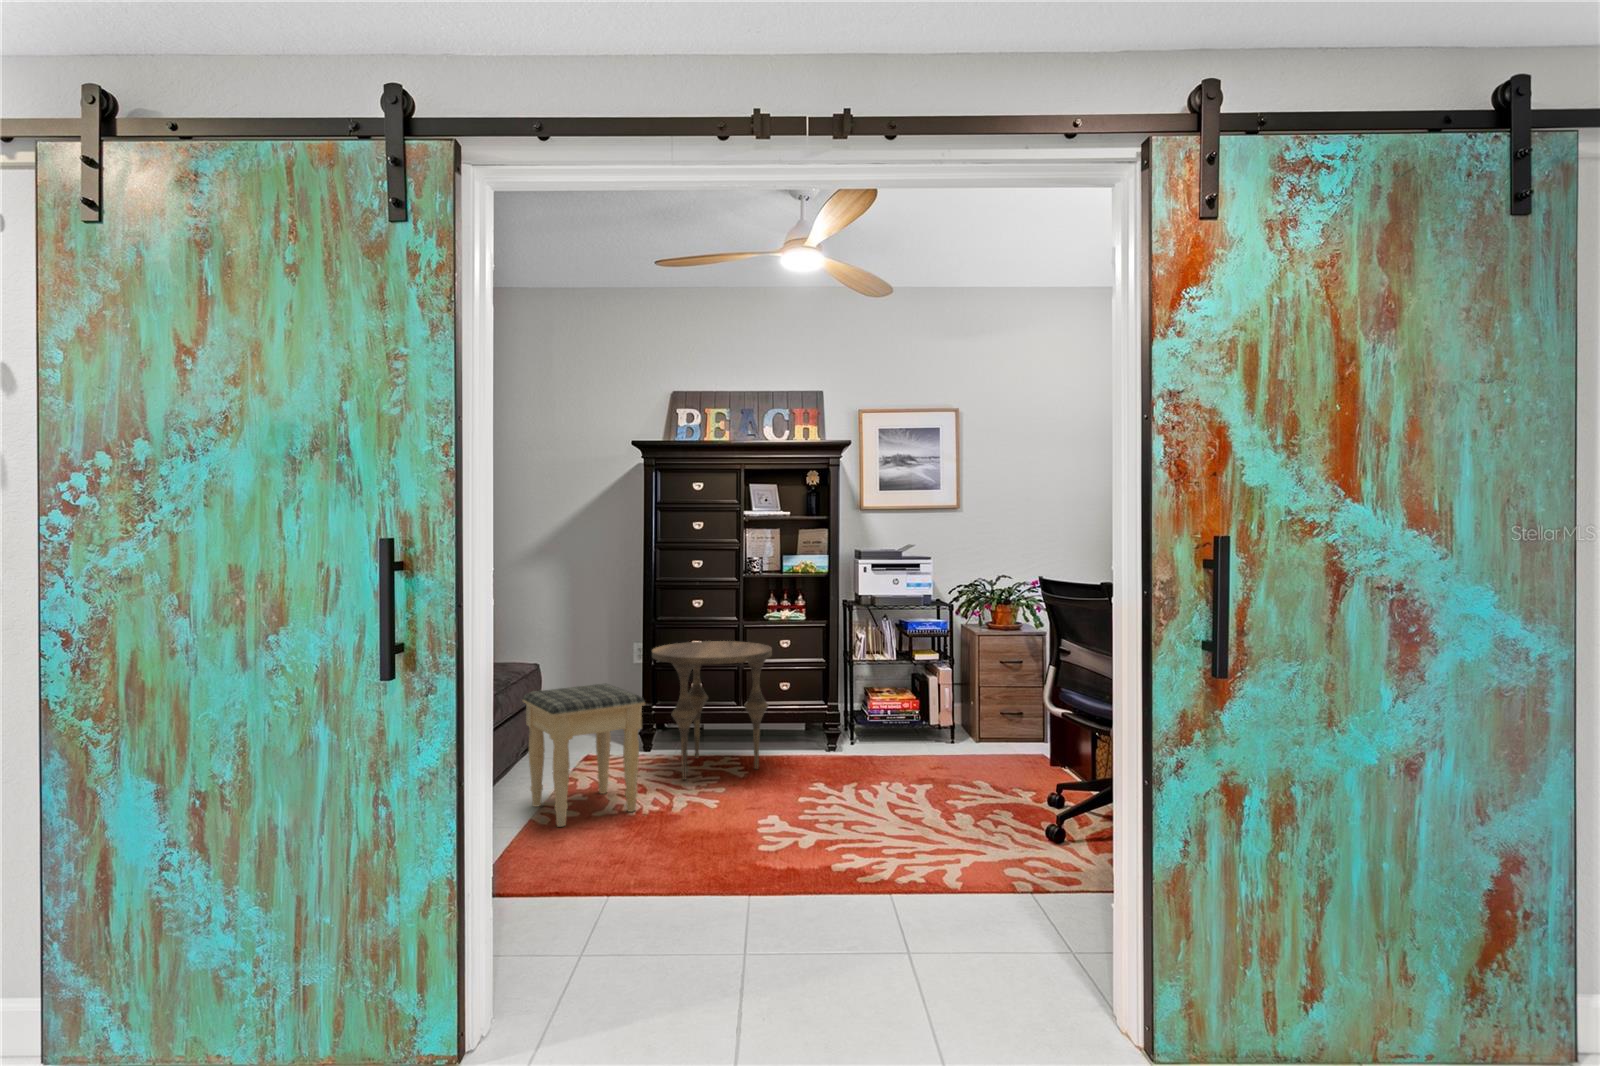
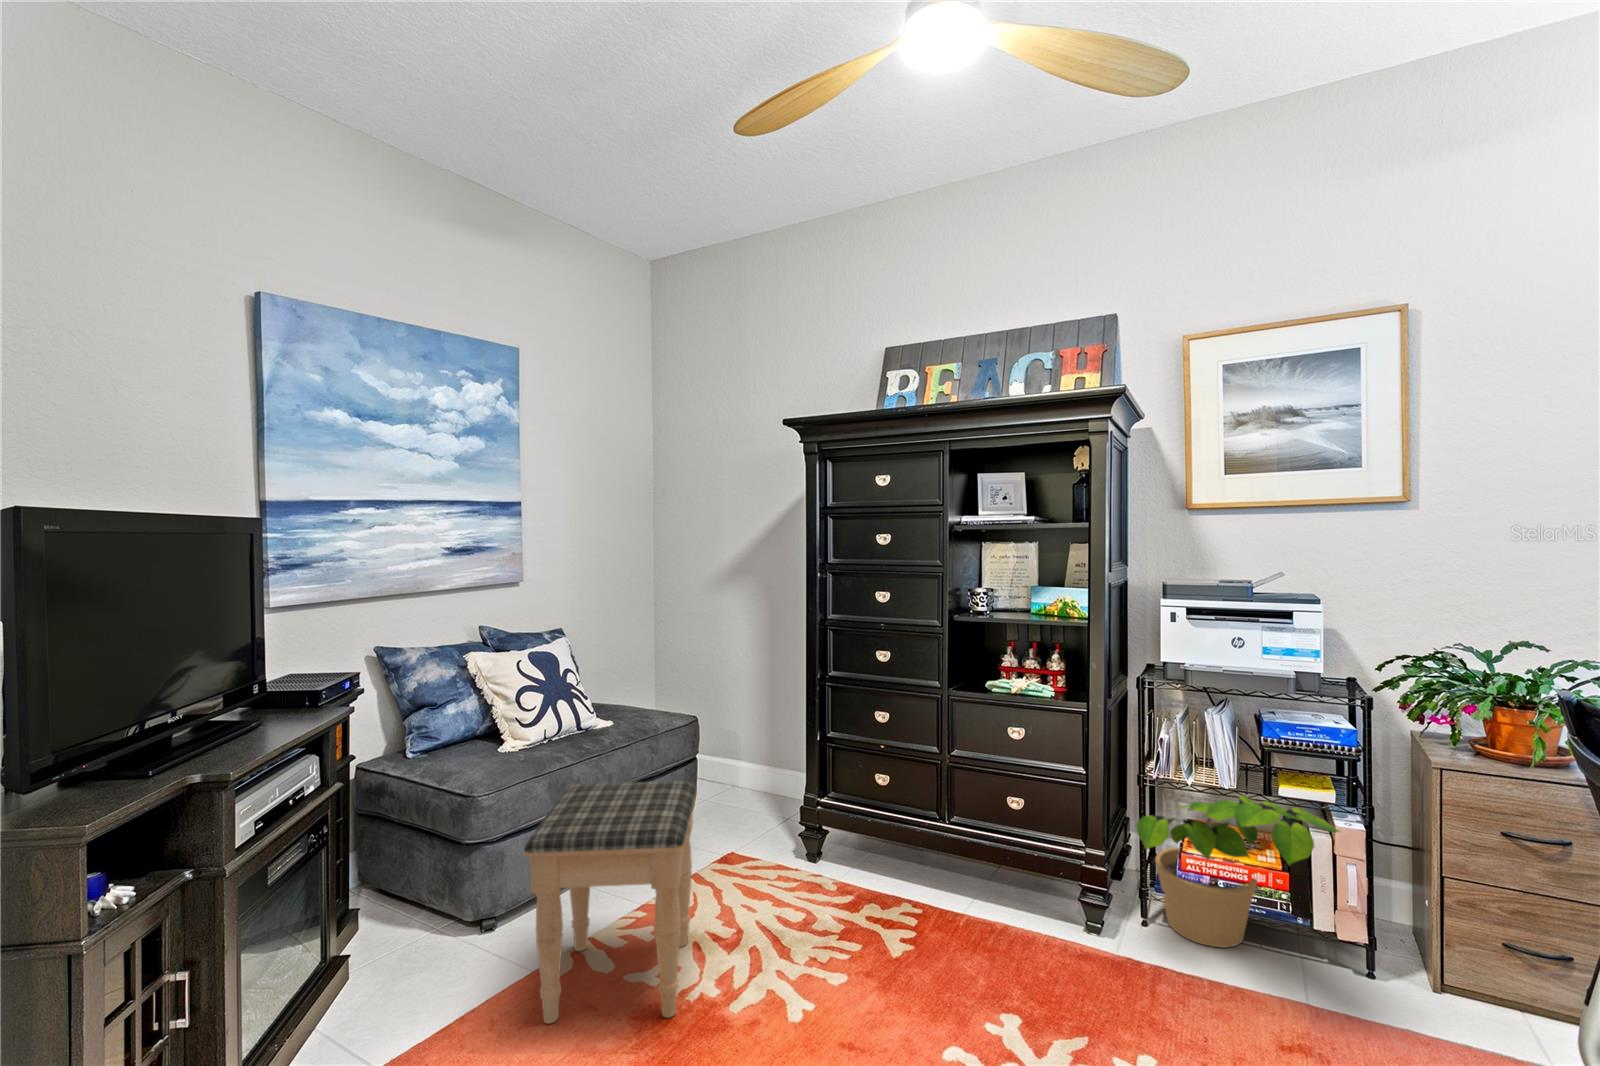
side table: present [652,641,772,780] -> none [774,713,967,954]
potted plant: none [852,658,942,745] -> present [1137,795,1339,947]

